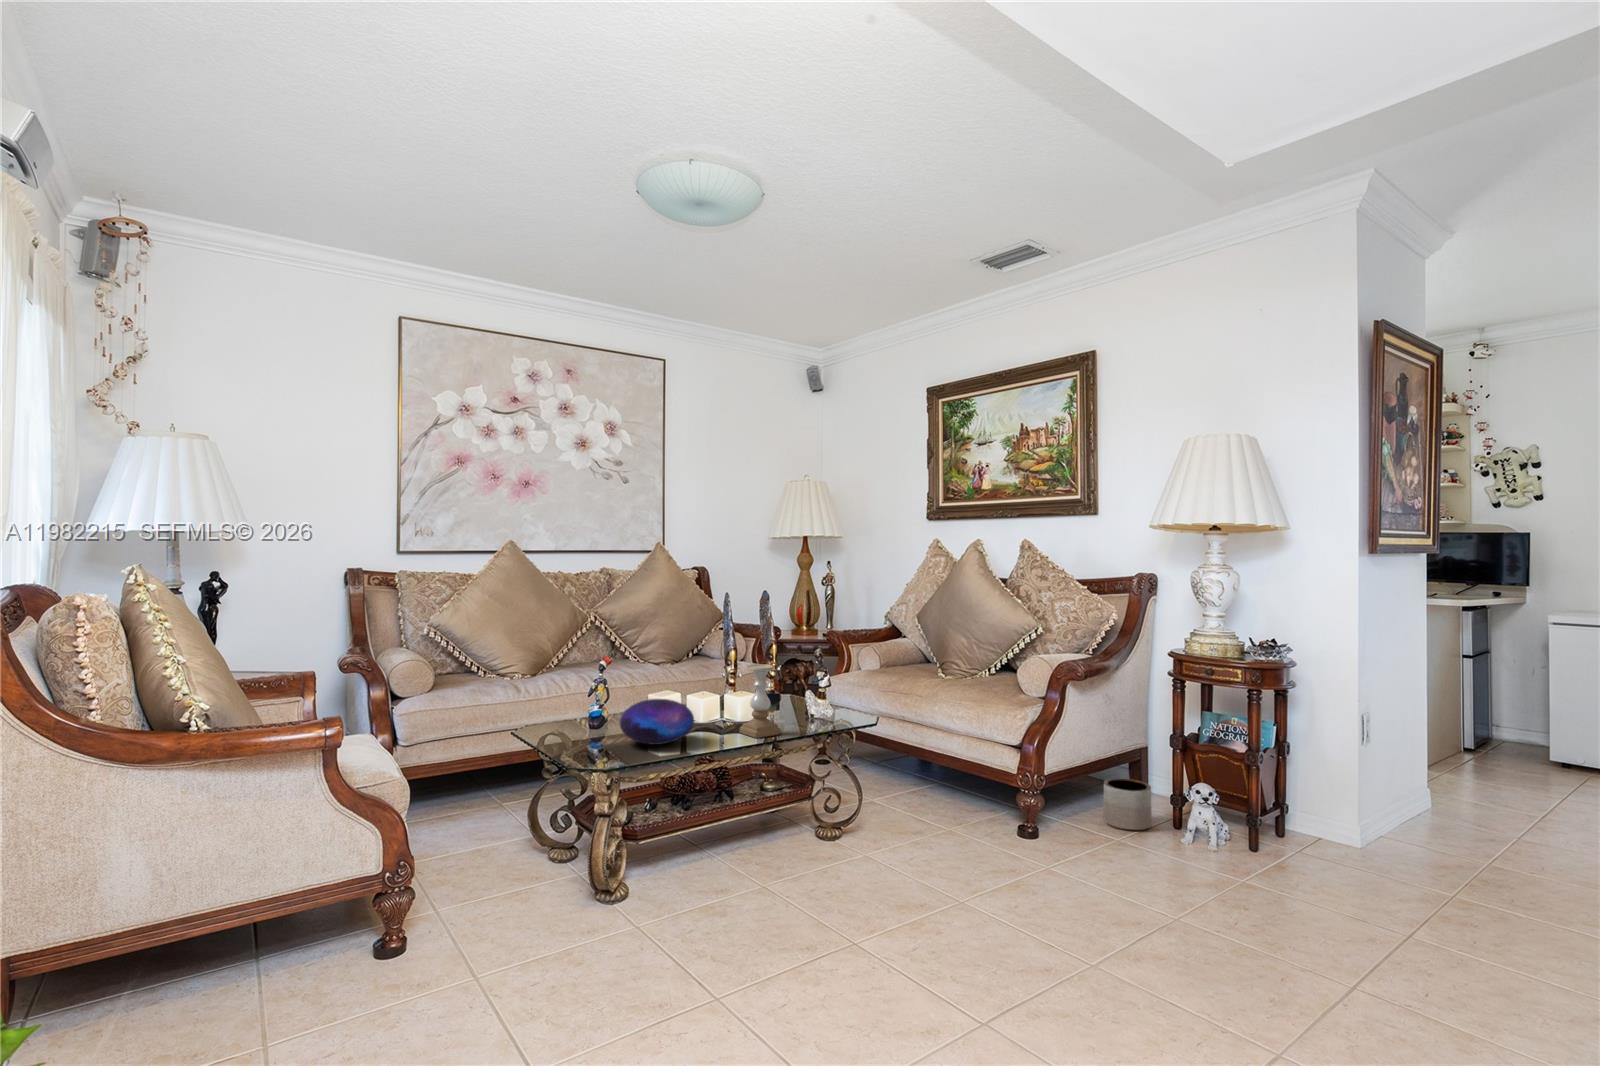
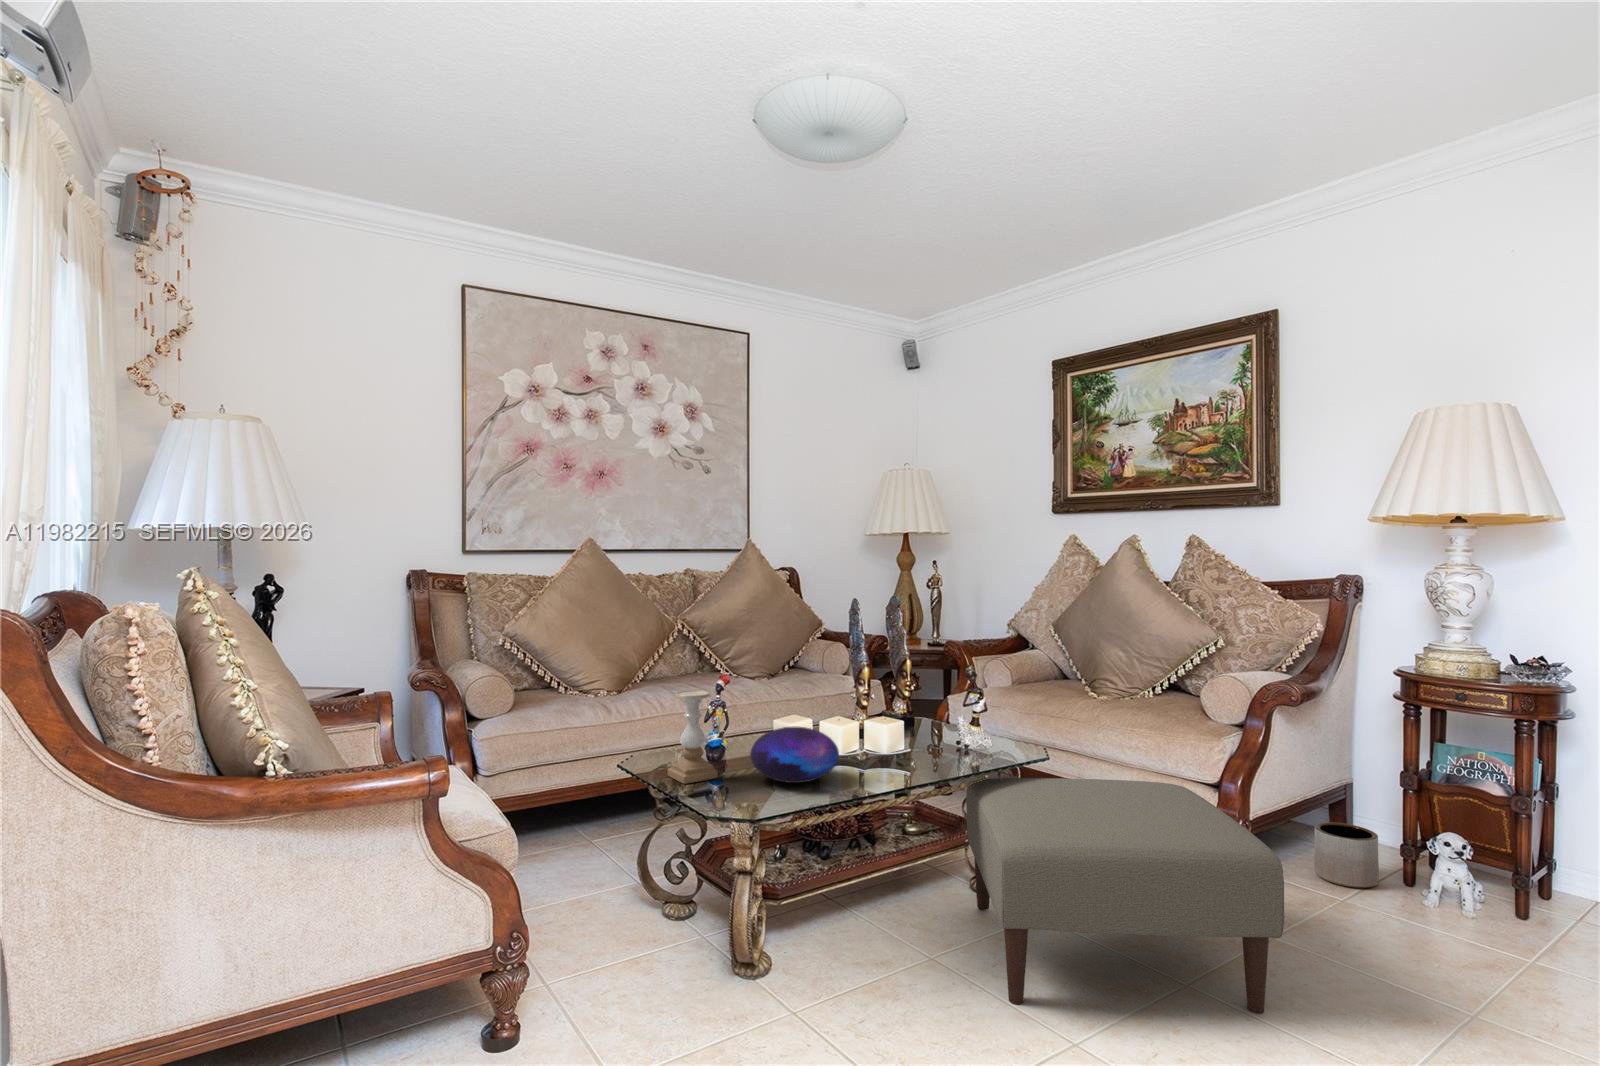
candle holder: present [740,664,781,738] -> present [668,690,718,784]
ottoman: none [806,741,1026,920] -> present [966,778,1284,1014]

